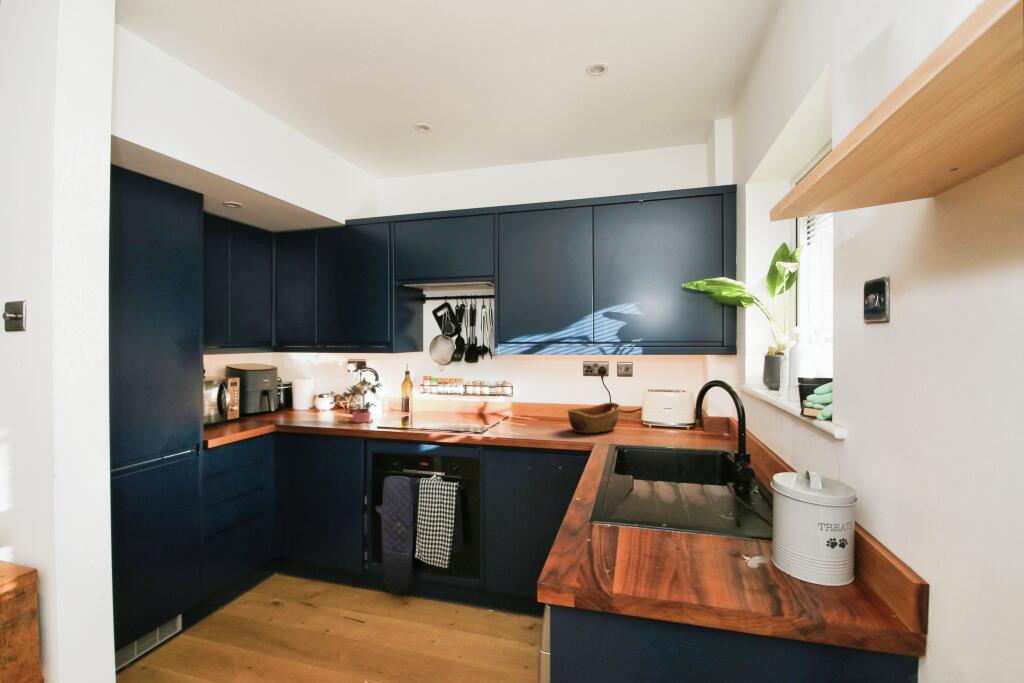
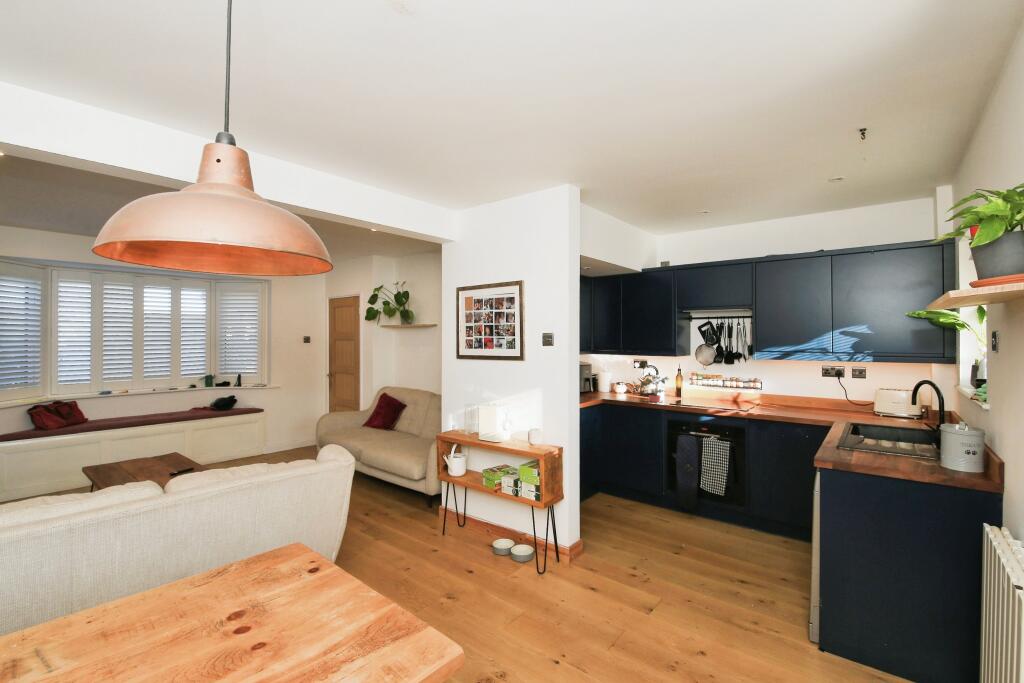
wooden bowl: present [568,402,620,433] -> none [811,396,855,416]

